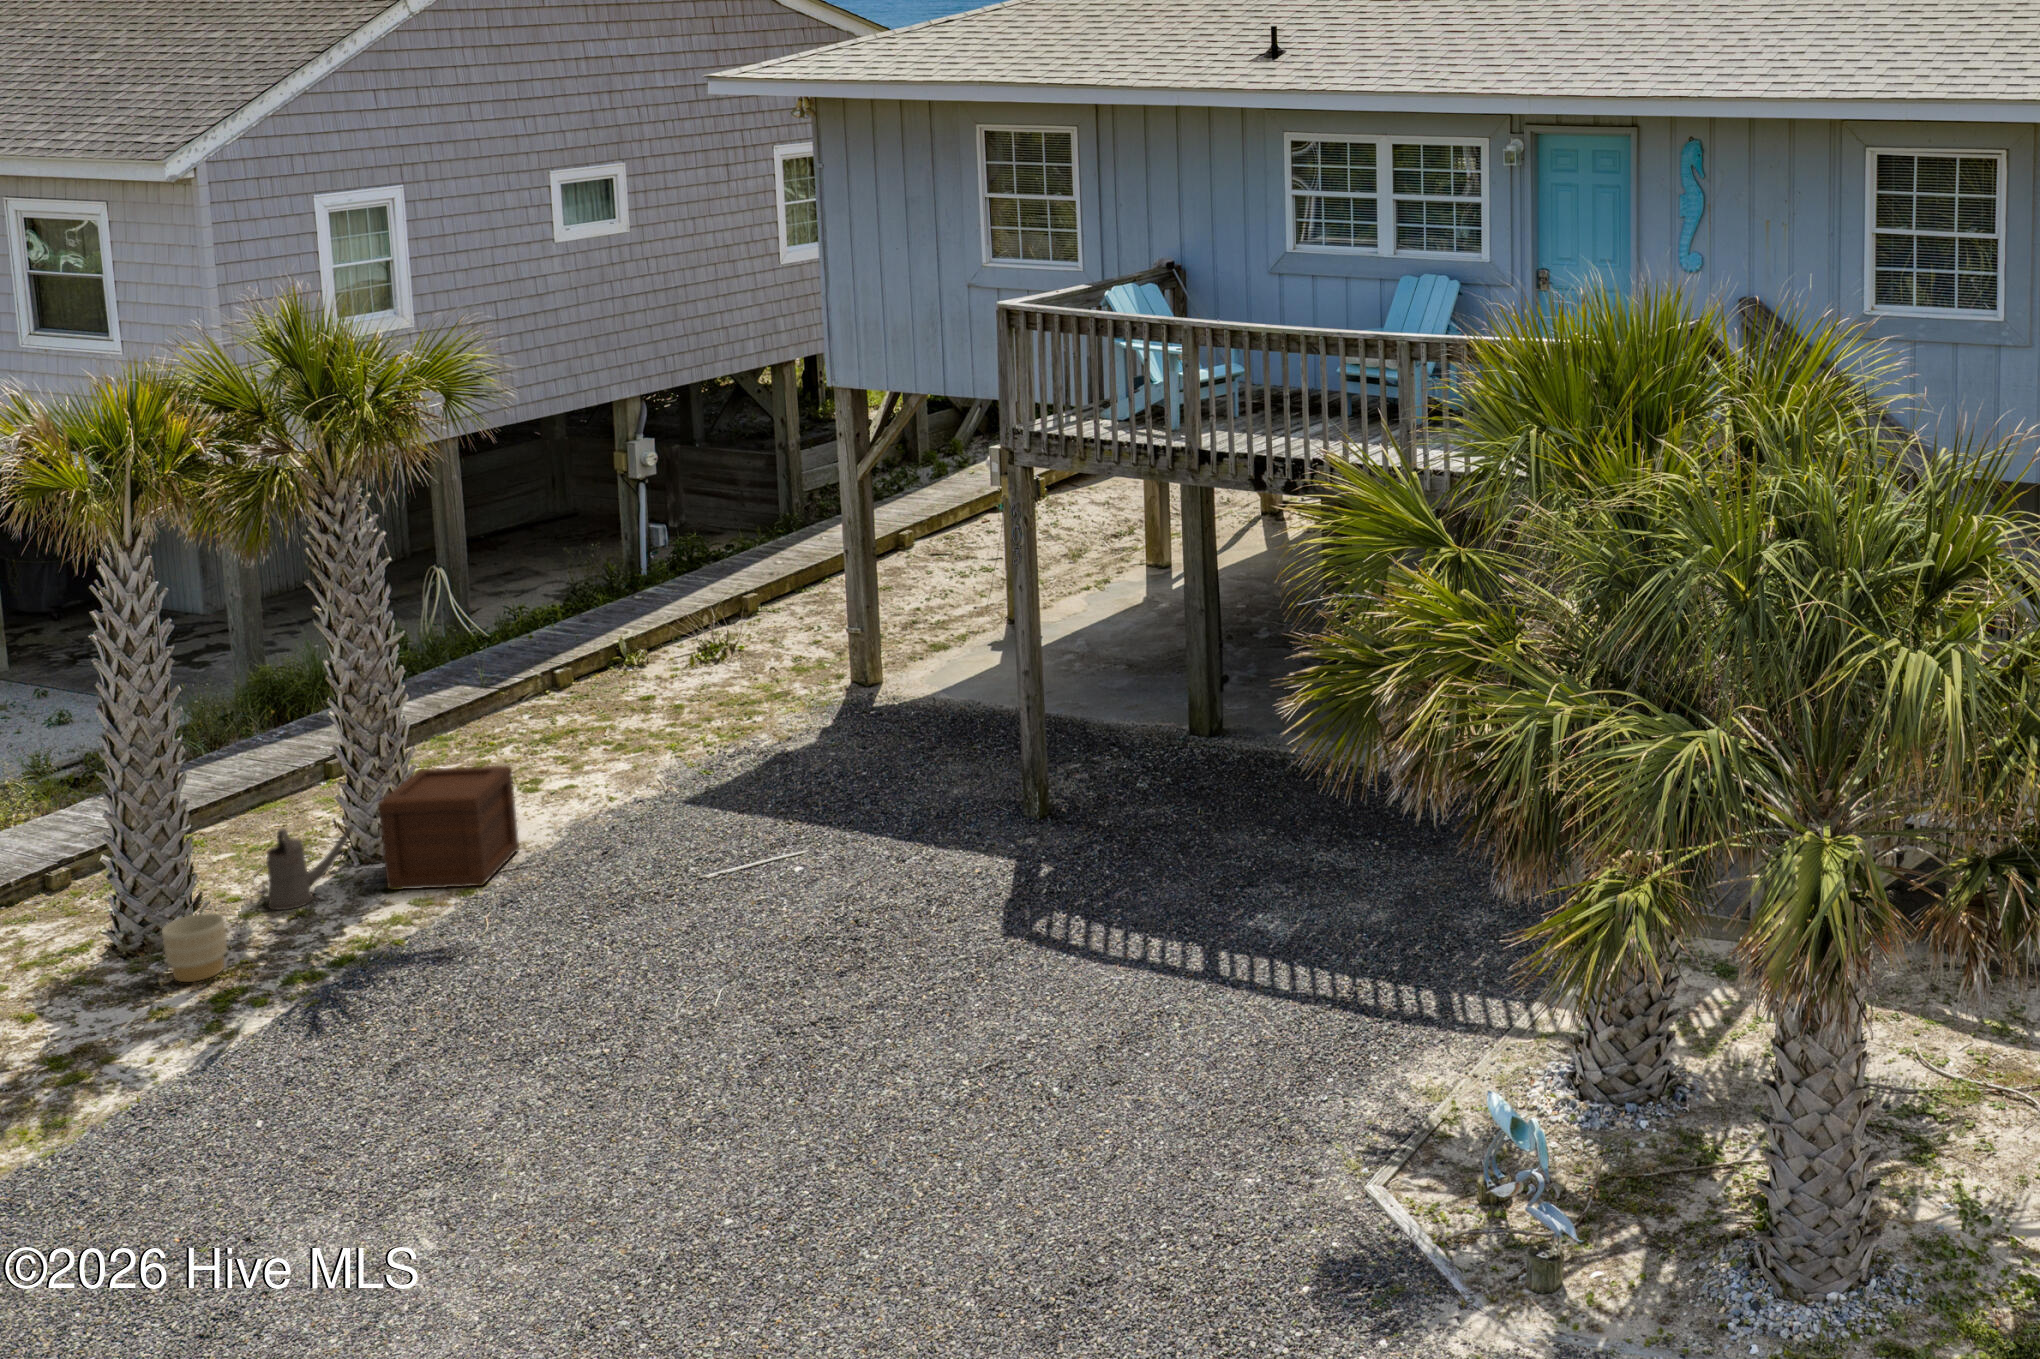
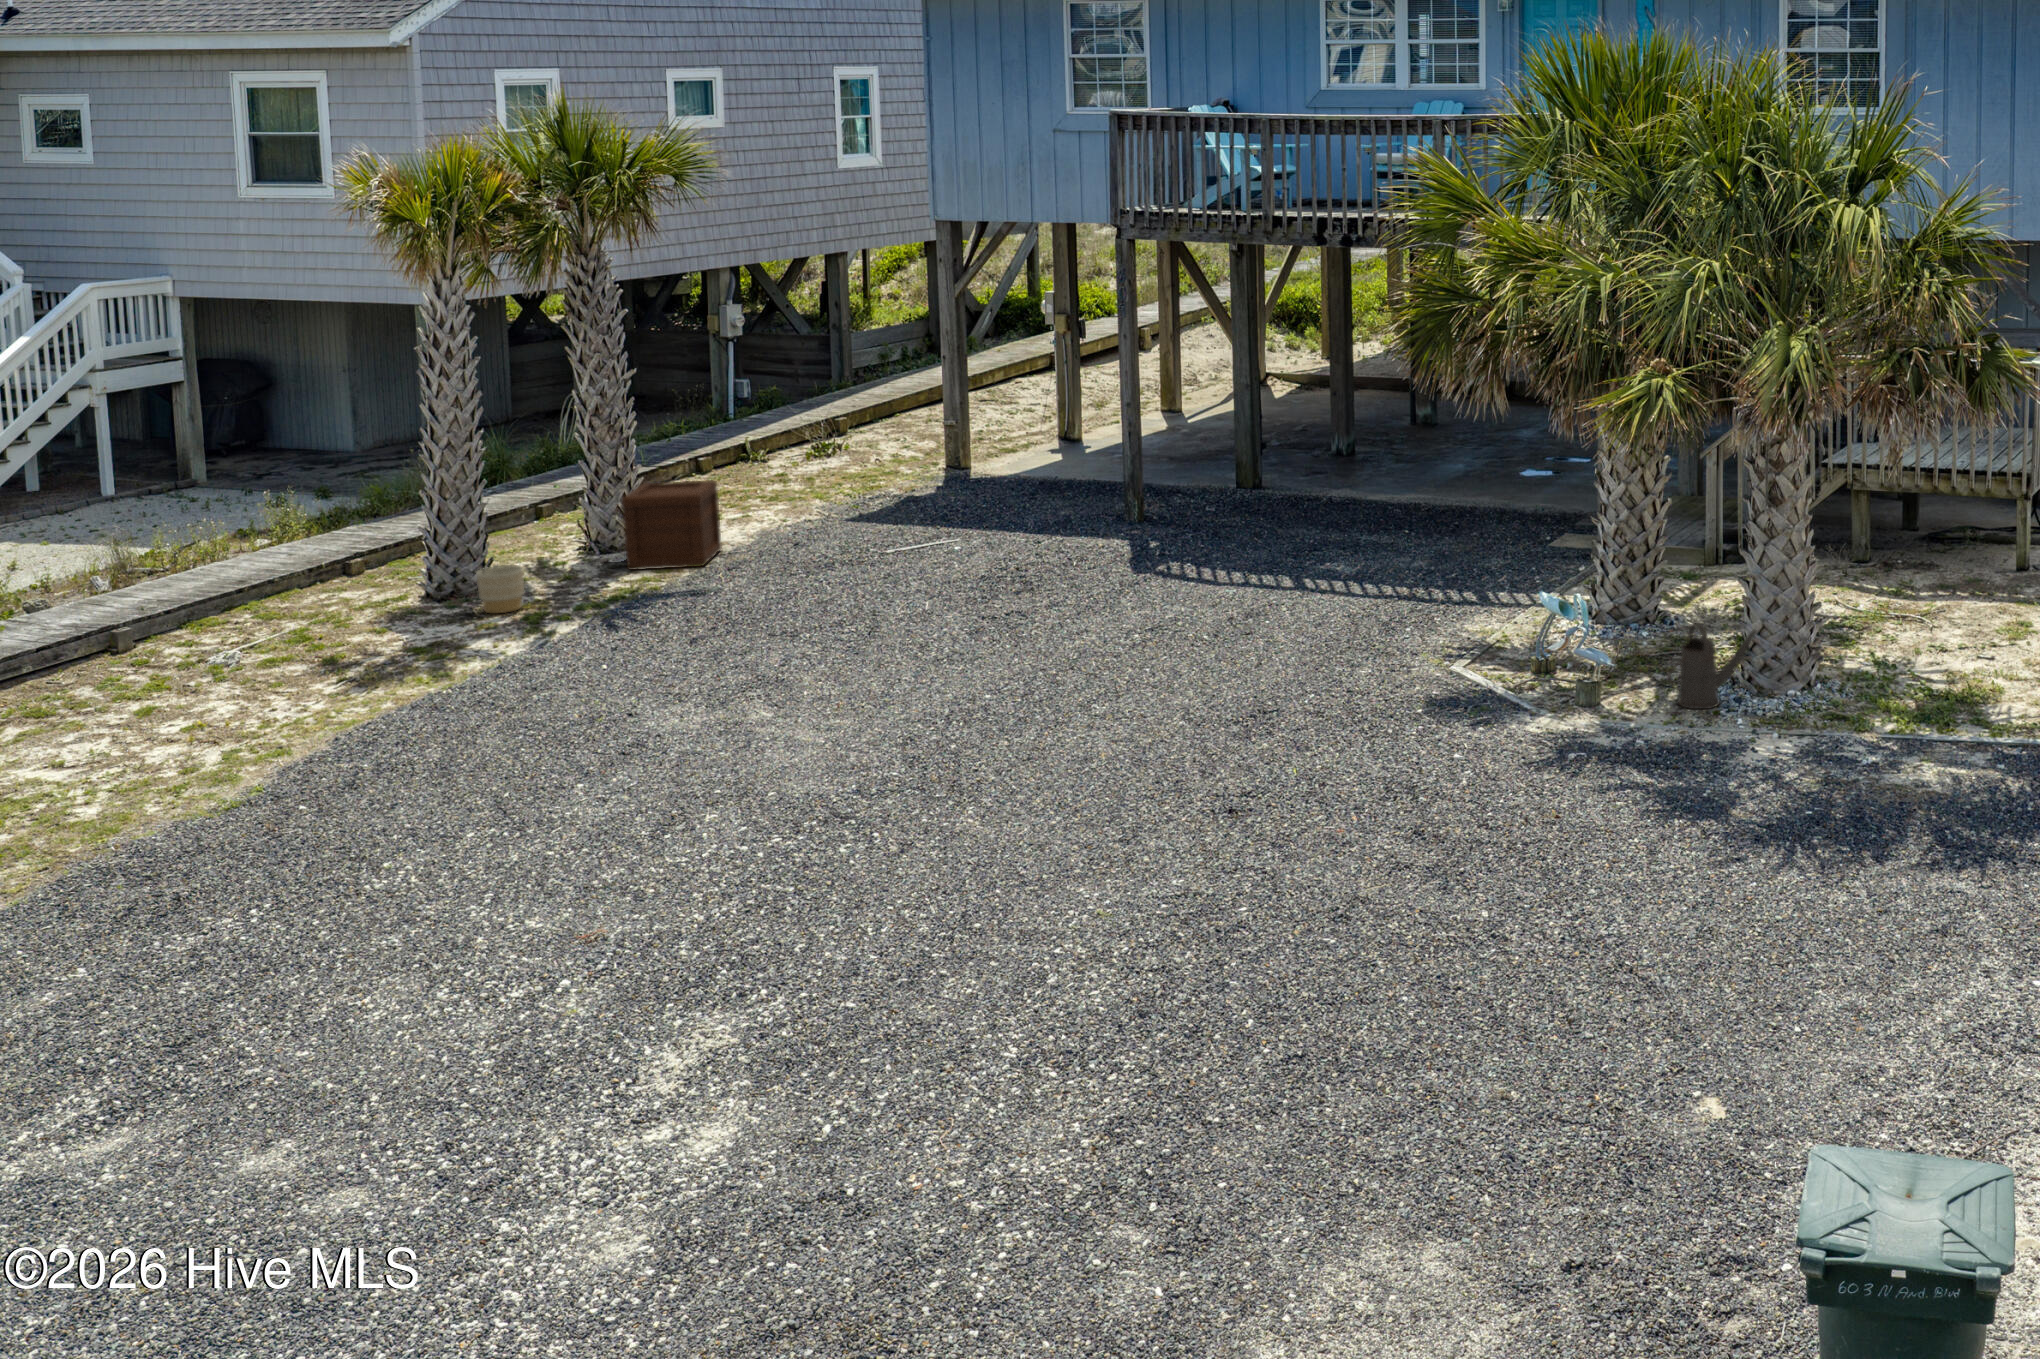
watering can: present [253,825,354,910] -> present [1668,624,1756,709]

